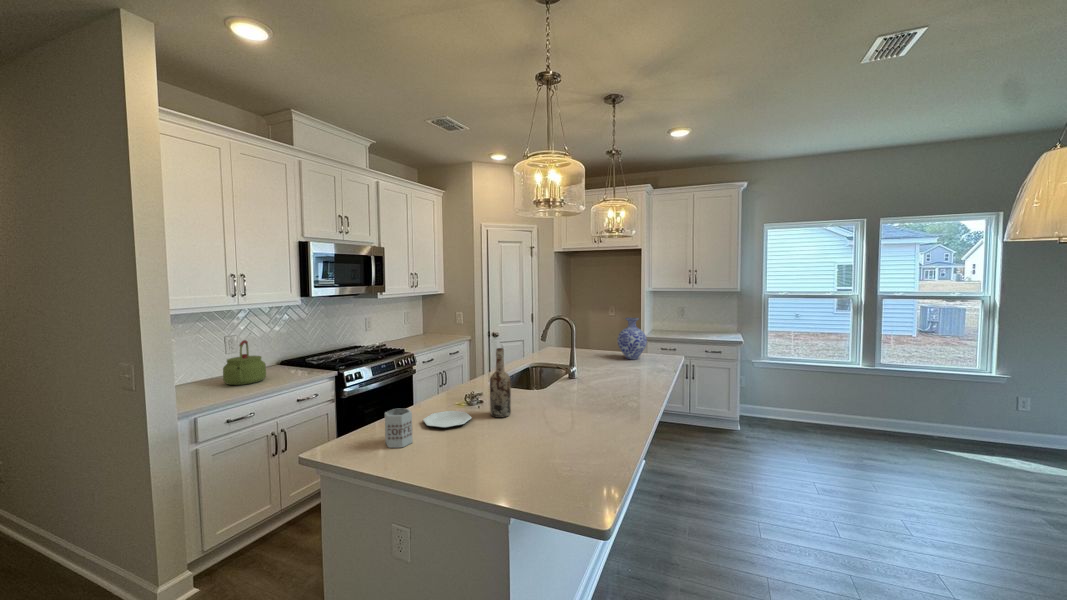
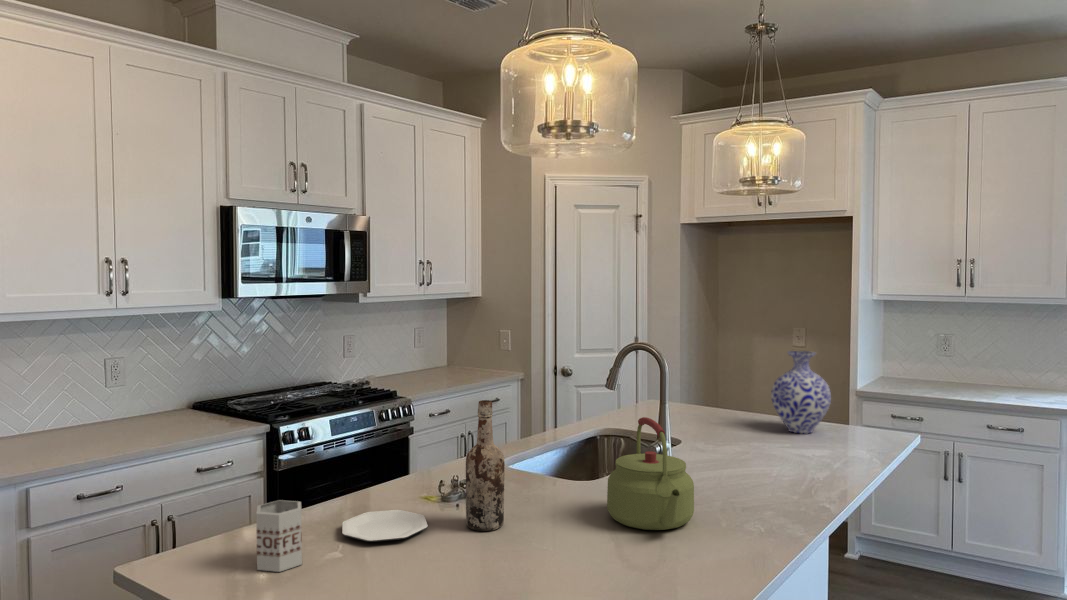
kettle: present [223,340,266,385] -> present [607,417,694,530]

